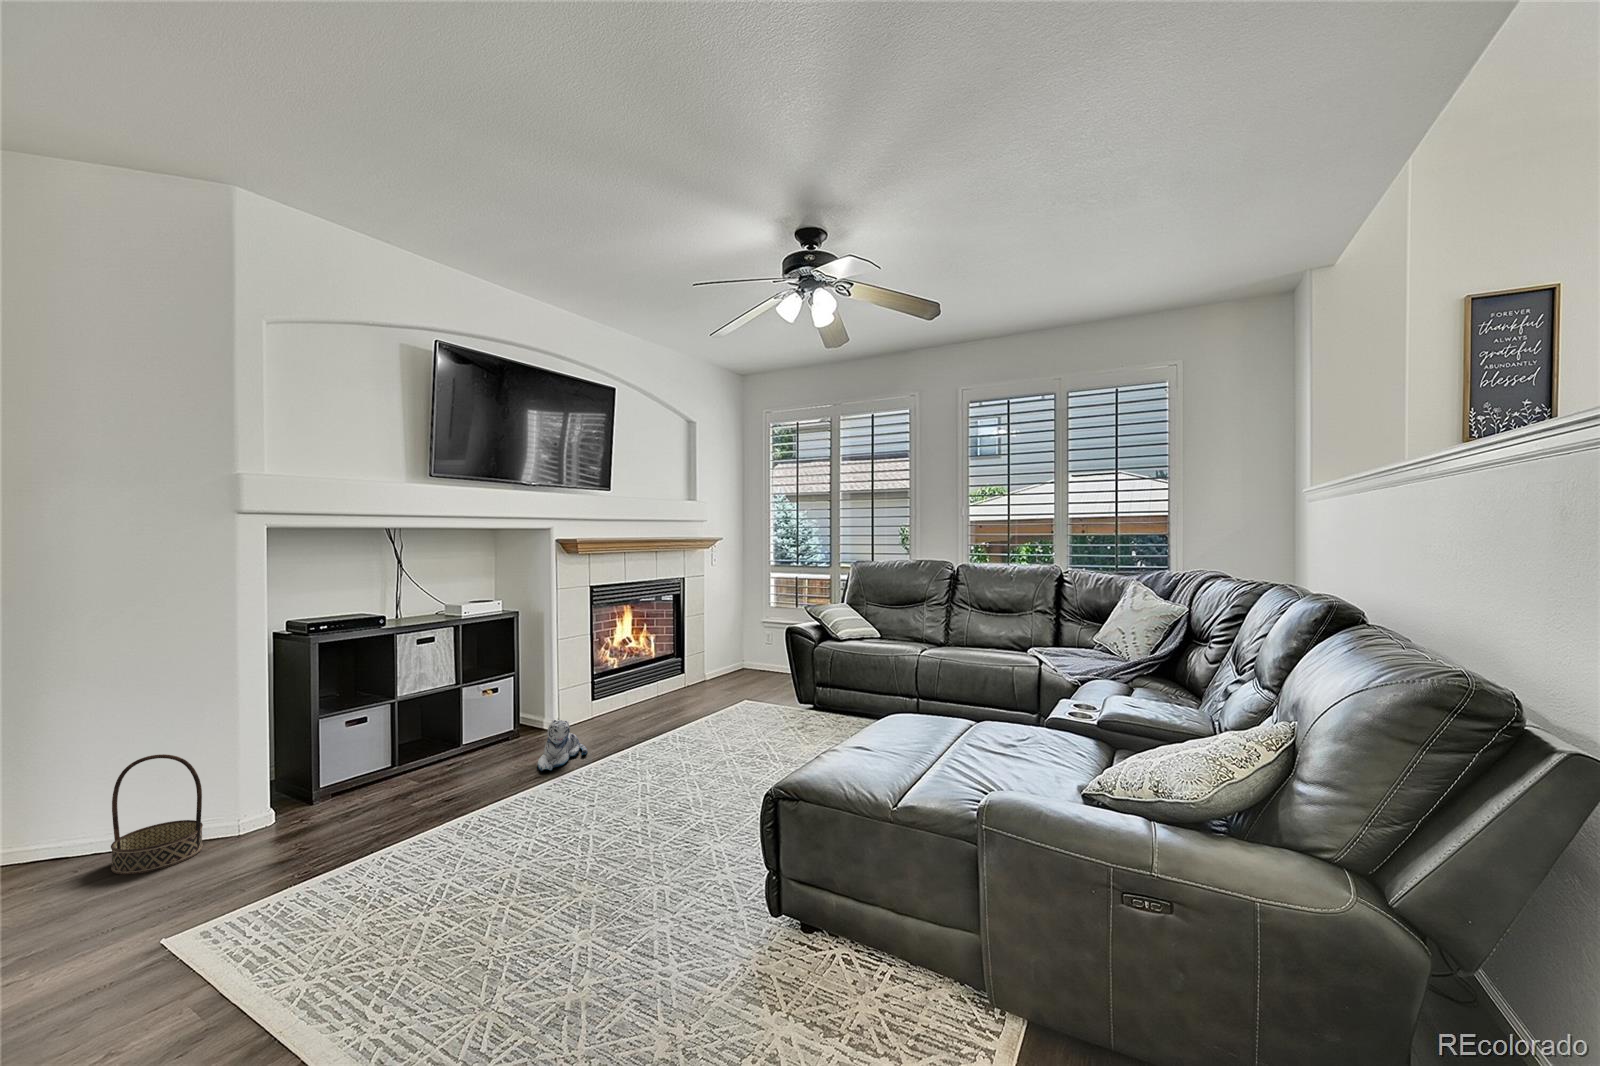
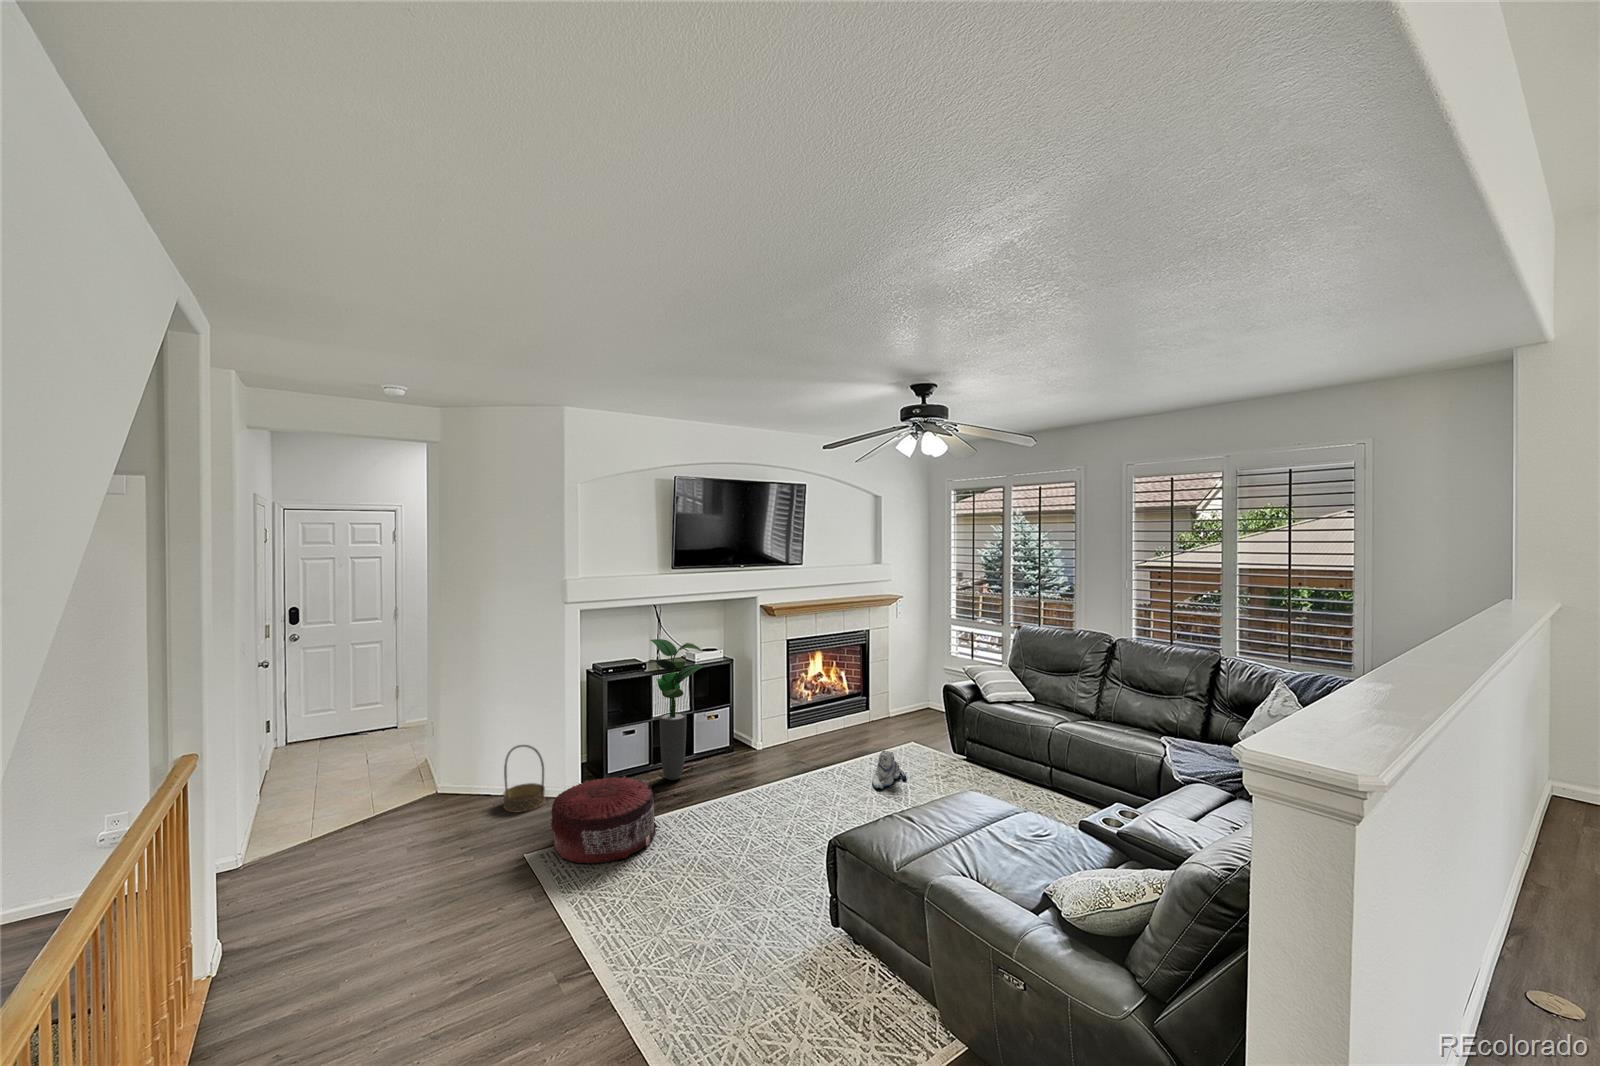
potted plant: none [393,581,485,783] -> present [648,639,704,780]
plush toy: present [538,720,588,771] -> present [872,750,906,789]
pouf: none [228,774,433,927] -> present [551,776,657,863]

